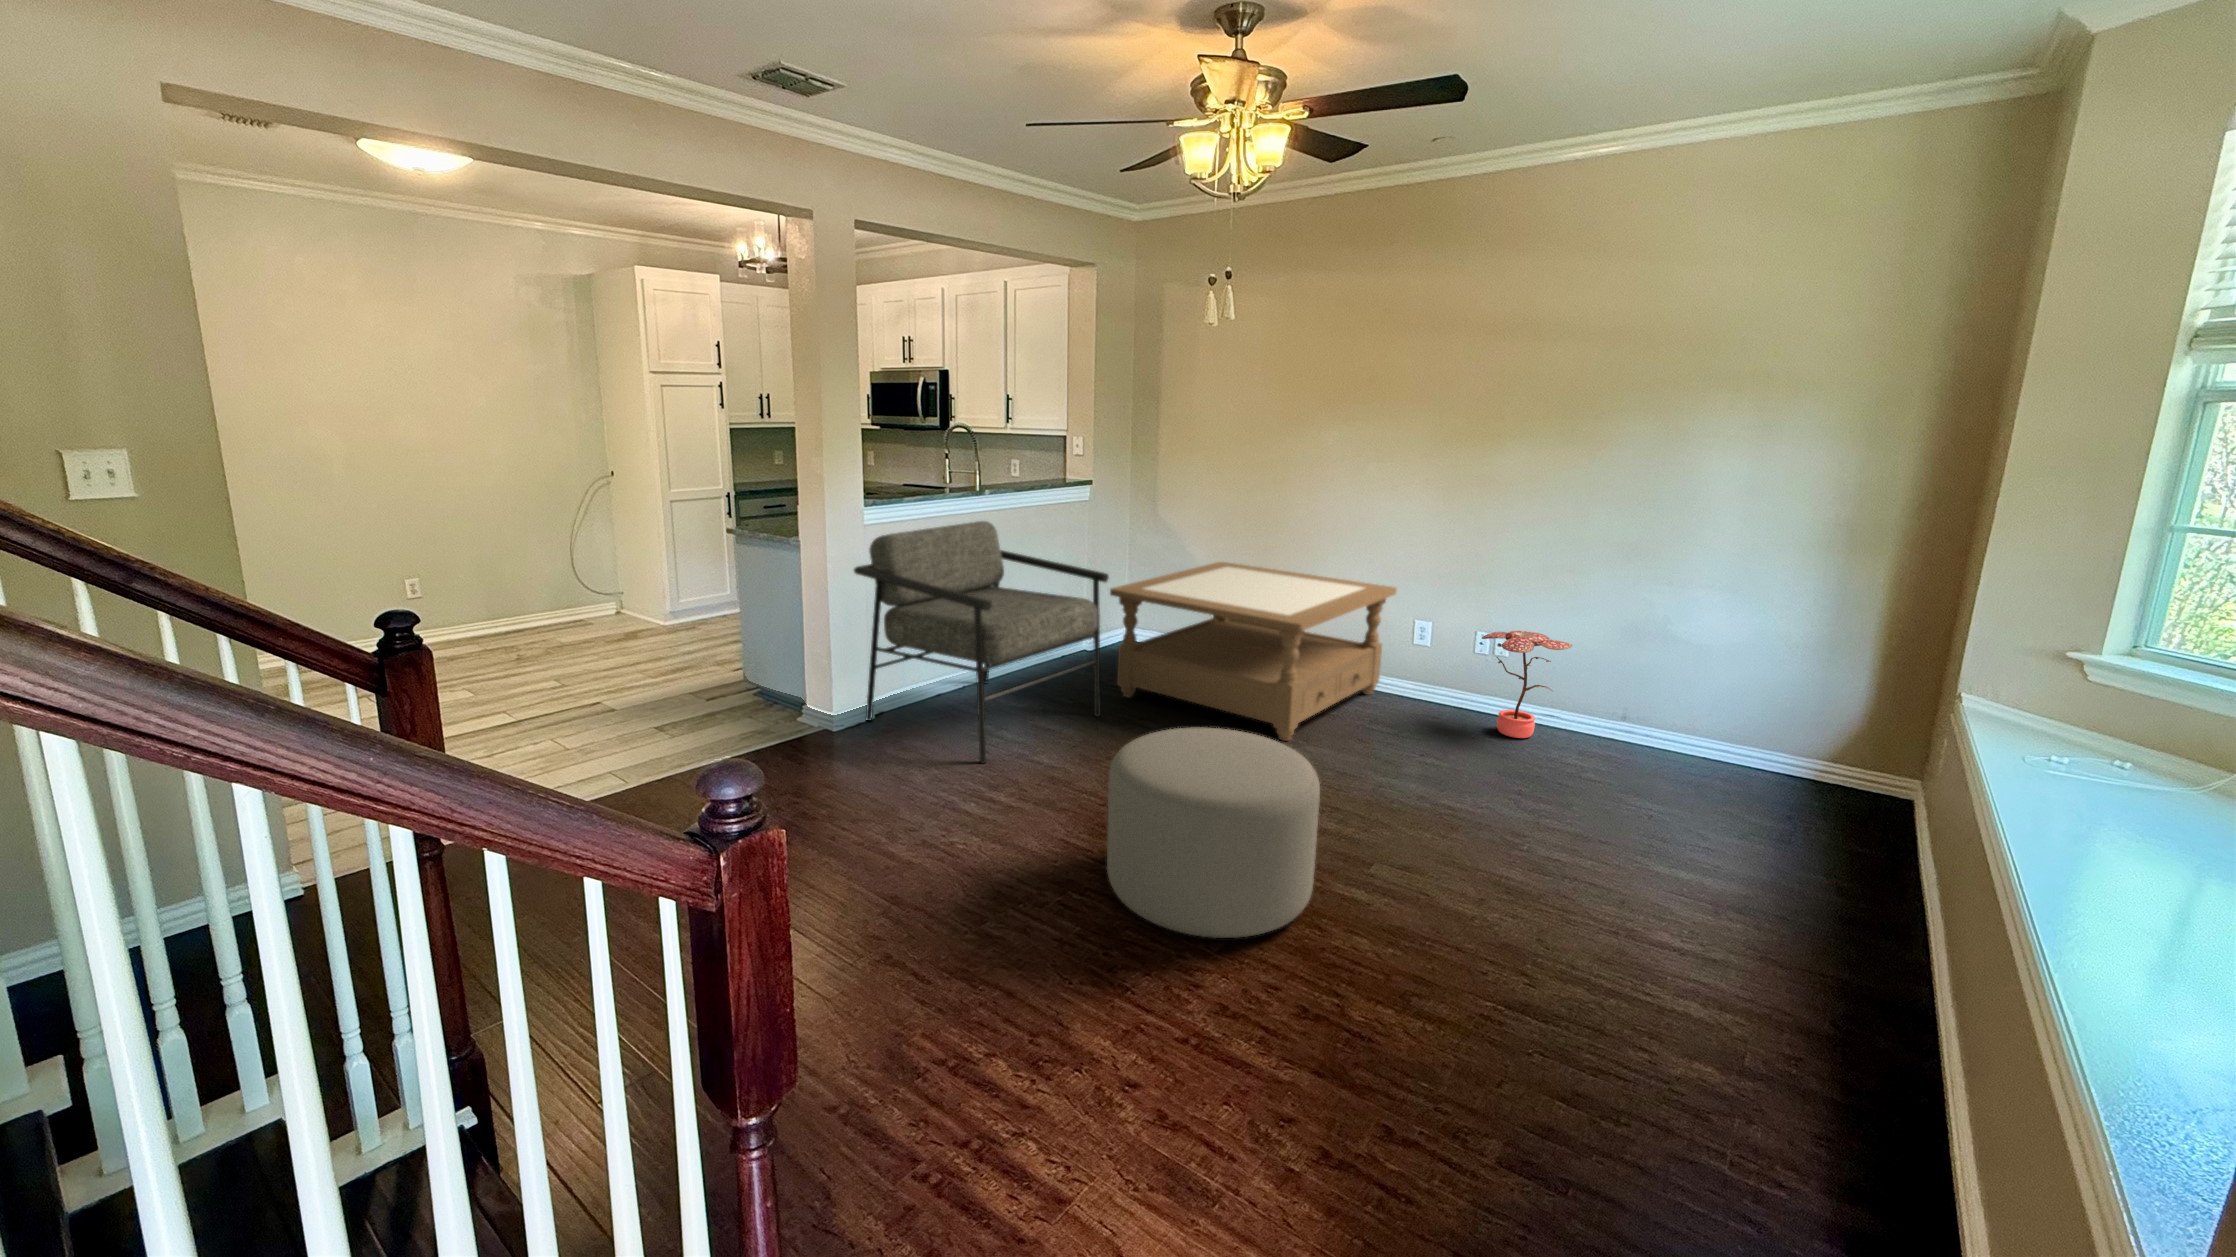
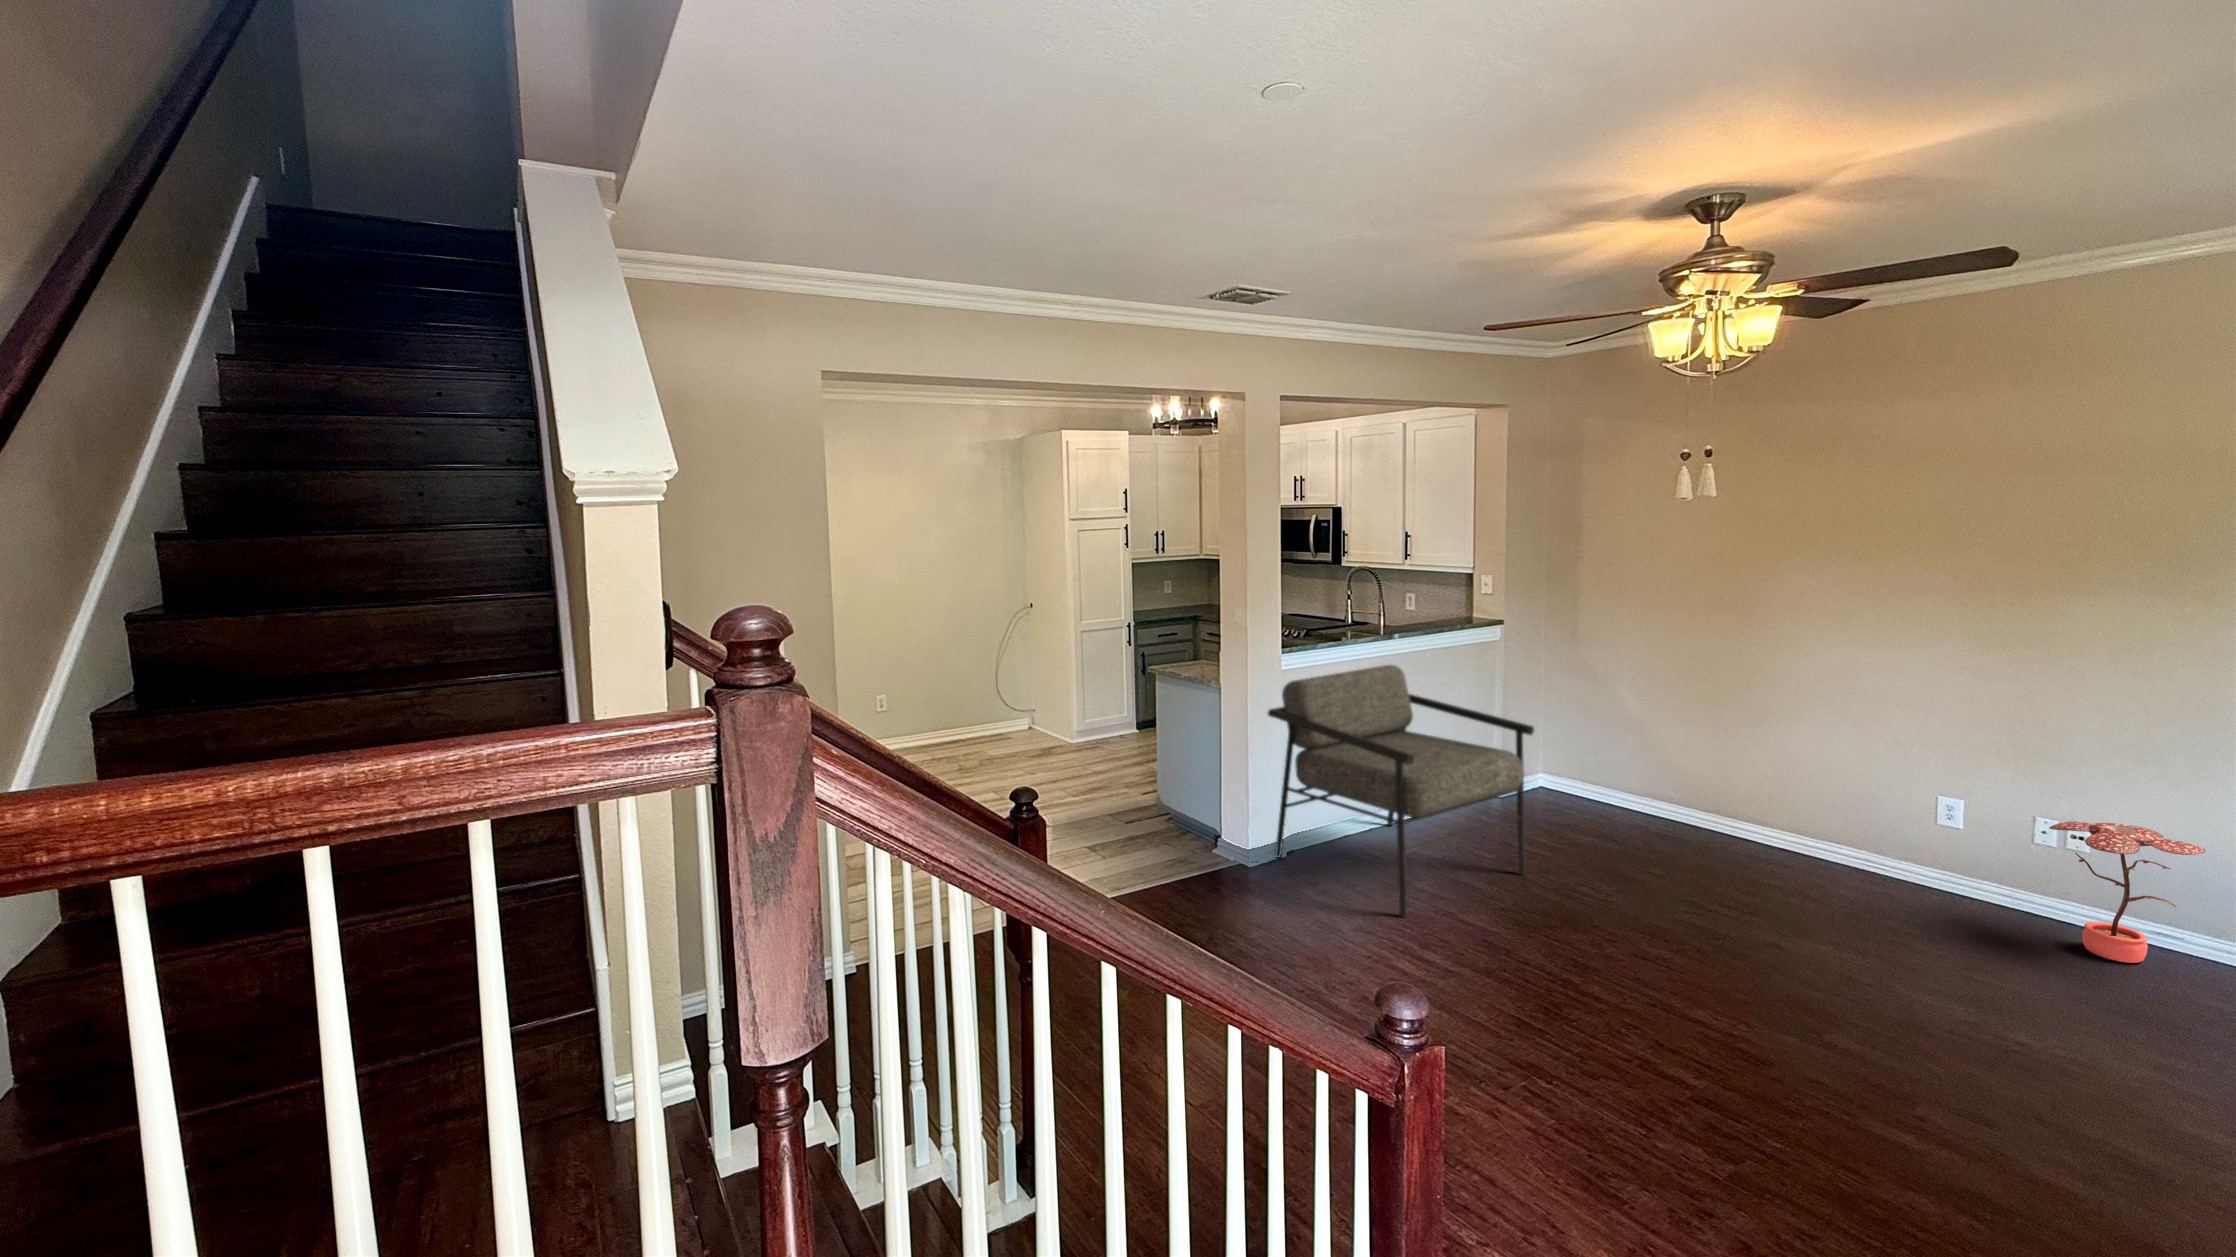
coffee table: present [1110,562,1397,741] -> none [1532,709,1909,929]
ottoman: present [1107,727,1320,938] -> none [1568,916,1847,1175]

